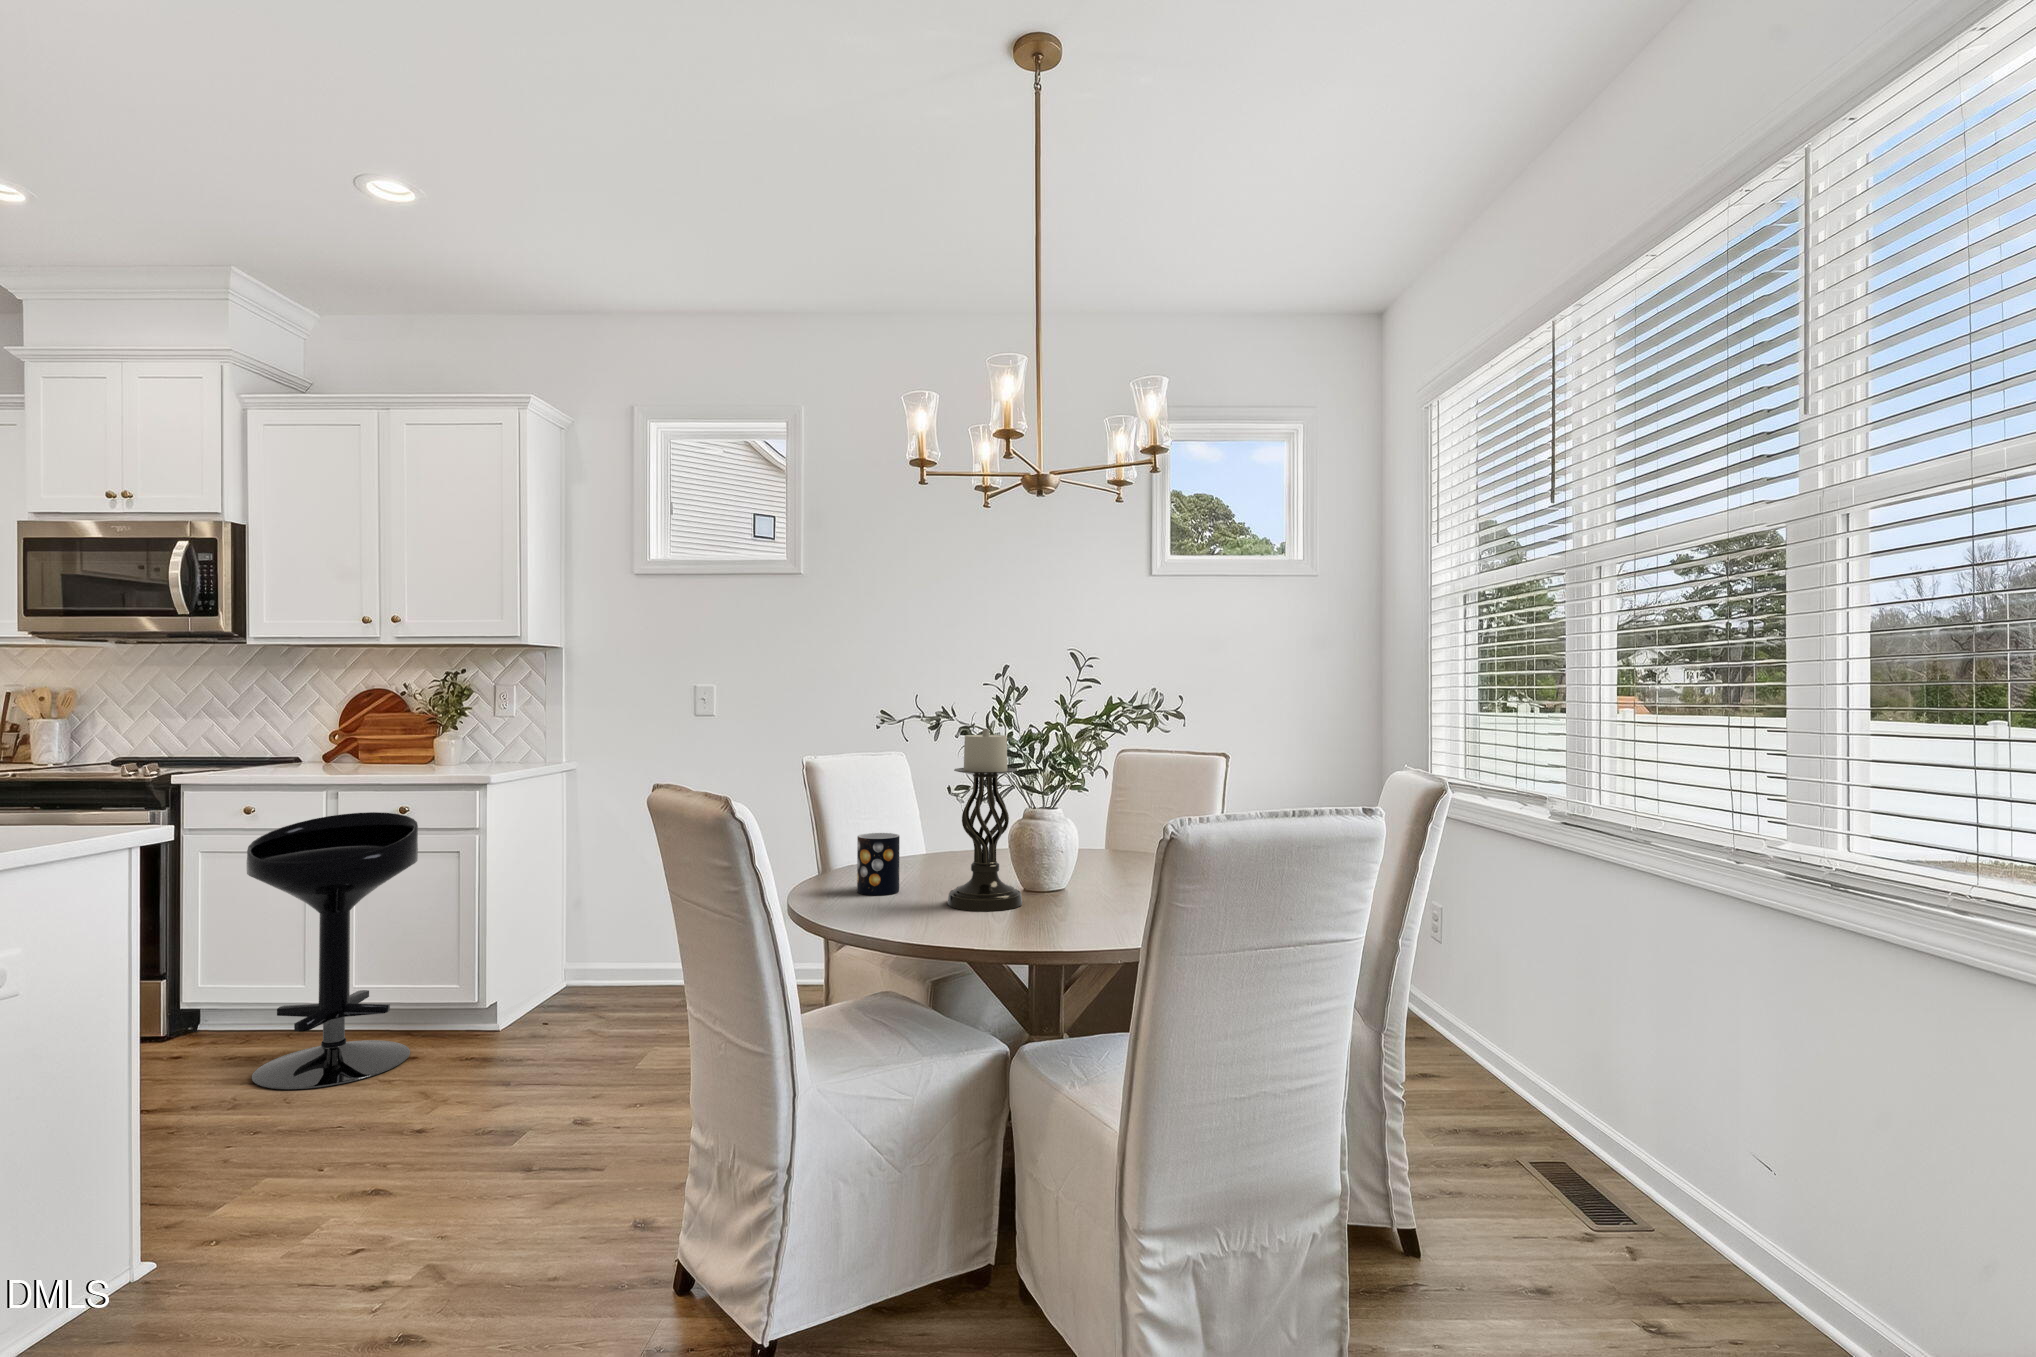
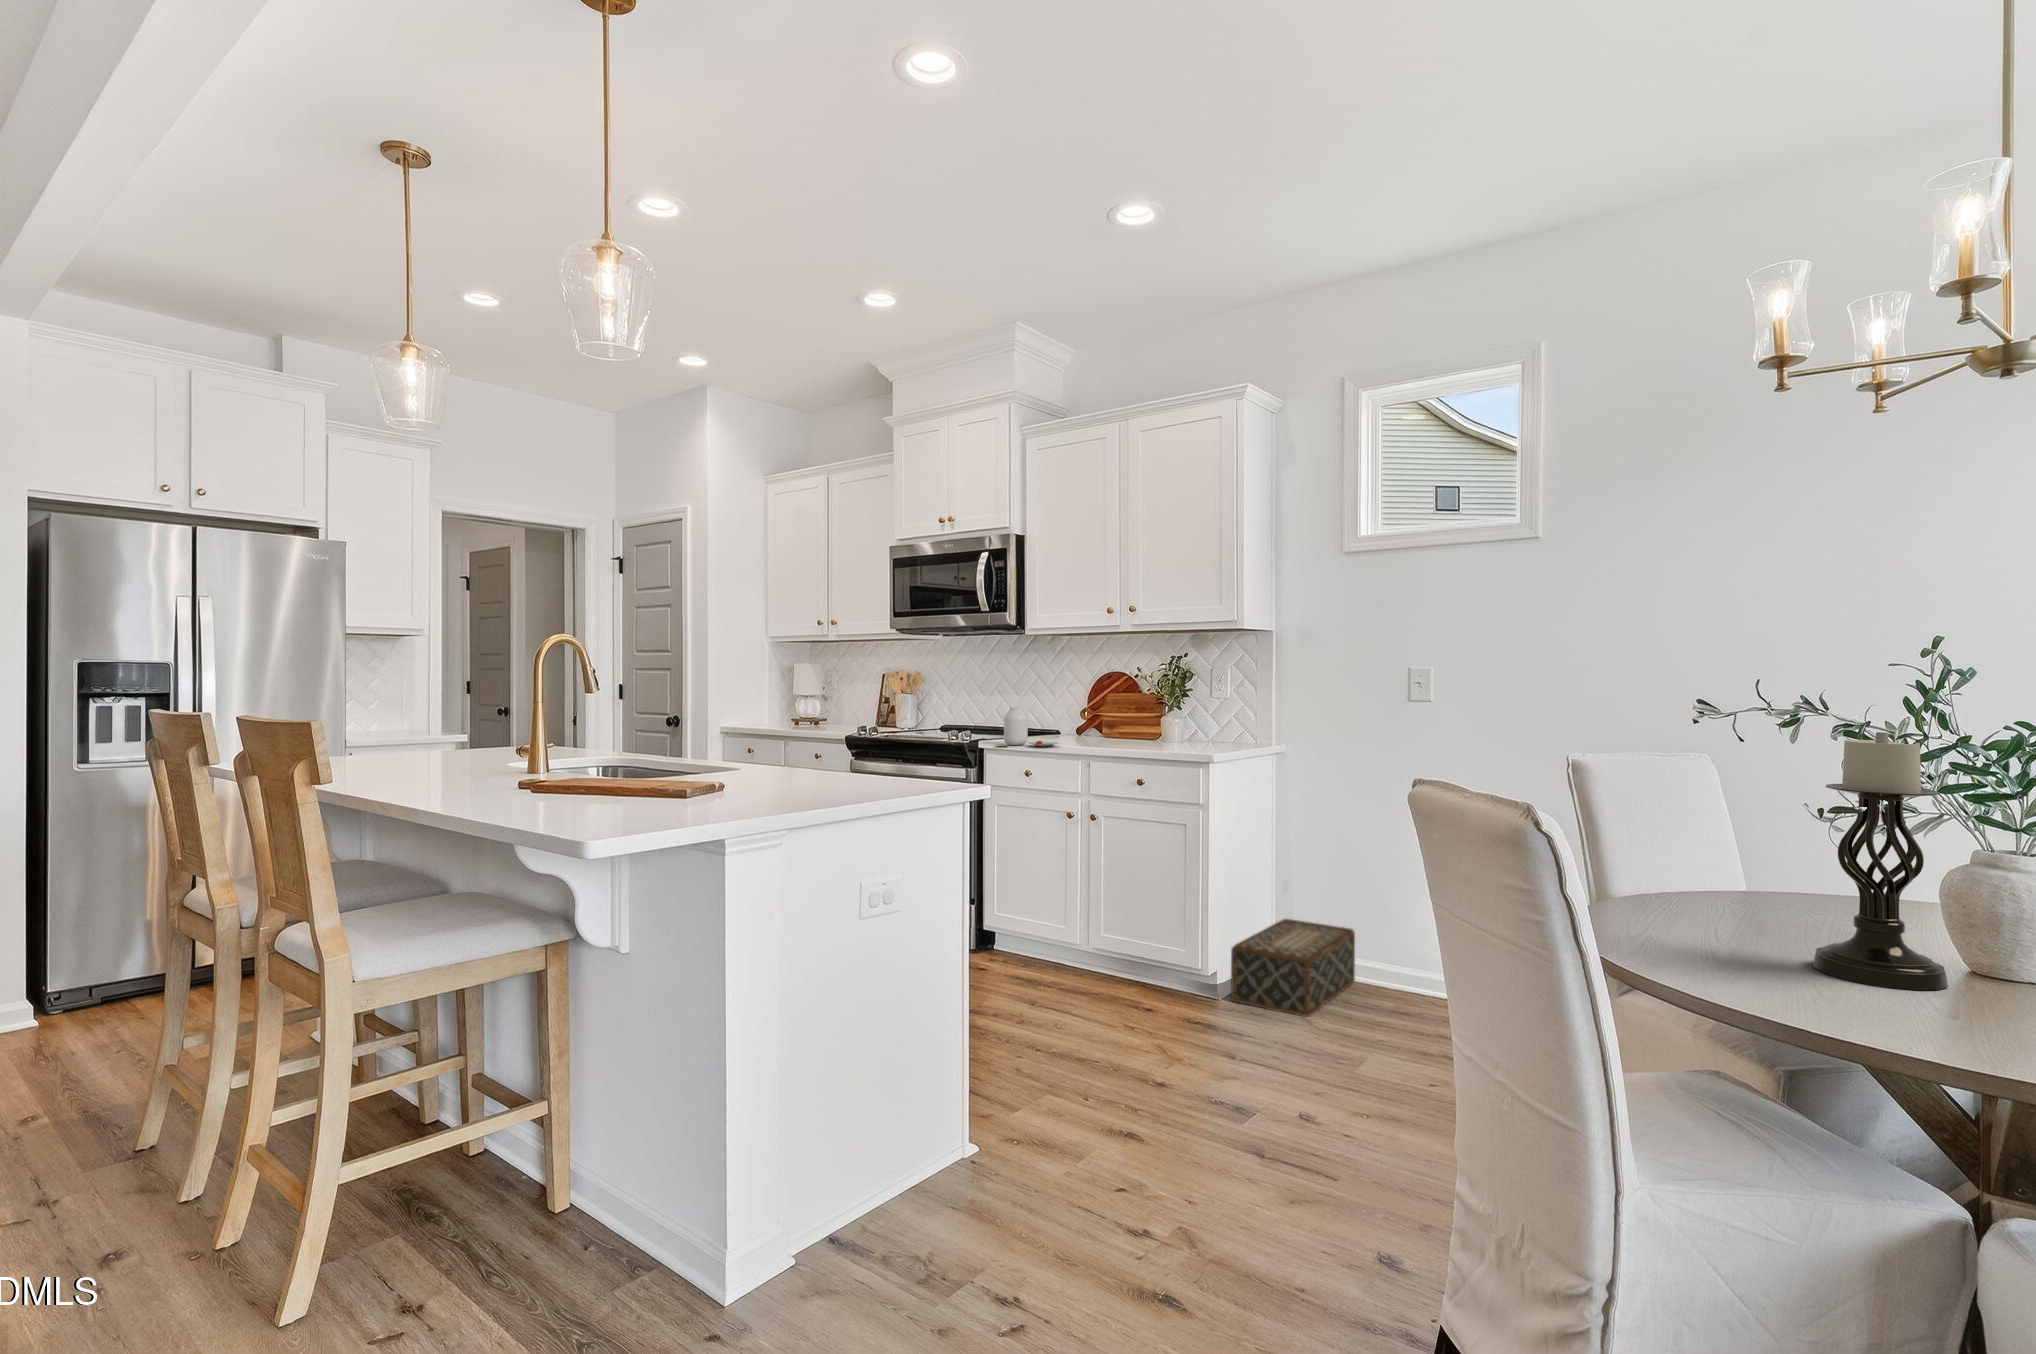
jar: none [200,731,294,779] -> present [996,707,1059,746]
bar stool: present [247,812,418,1089] -> none [1028,782,1154,1020]
mug: present [857,833,900,895] -> none [1660,857,1724,939]
woven basket: none [511,939,645,1033] -> present [1231,919,1355,1017]

